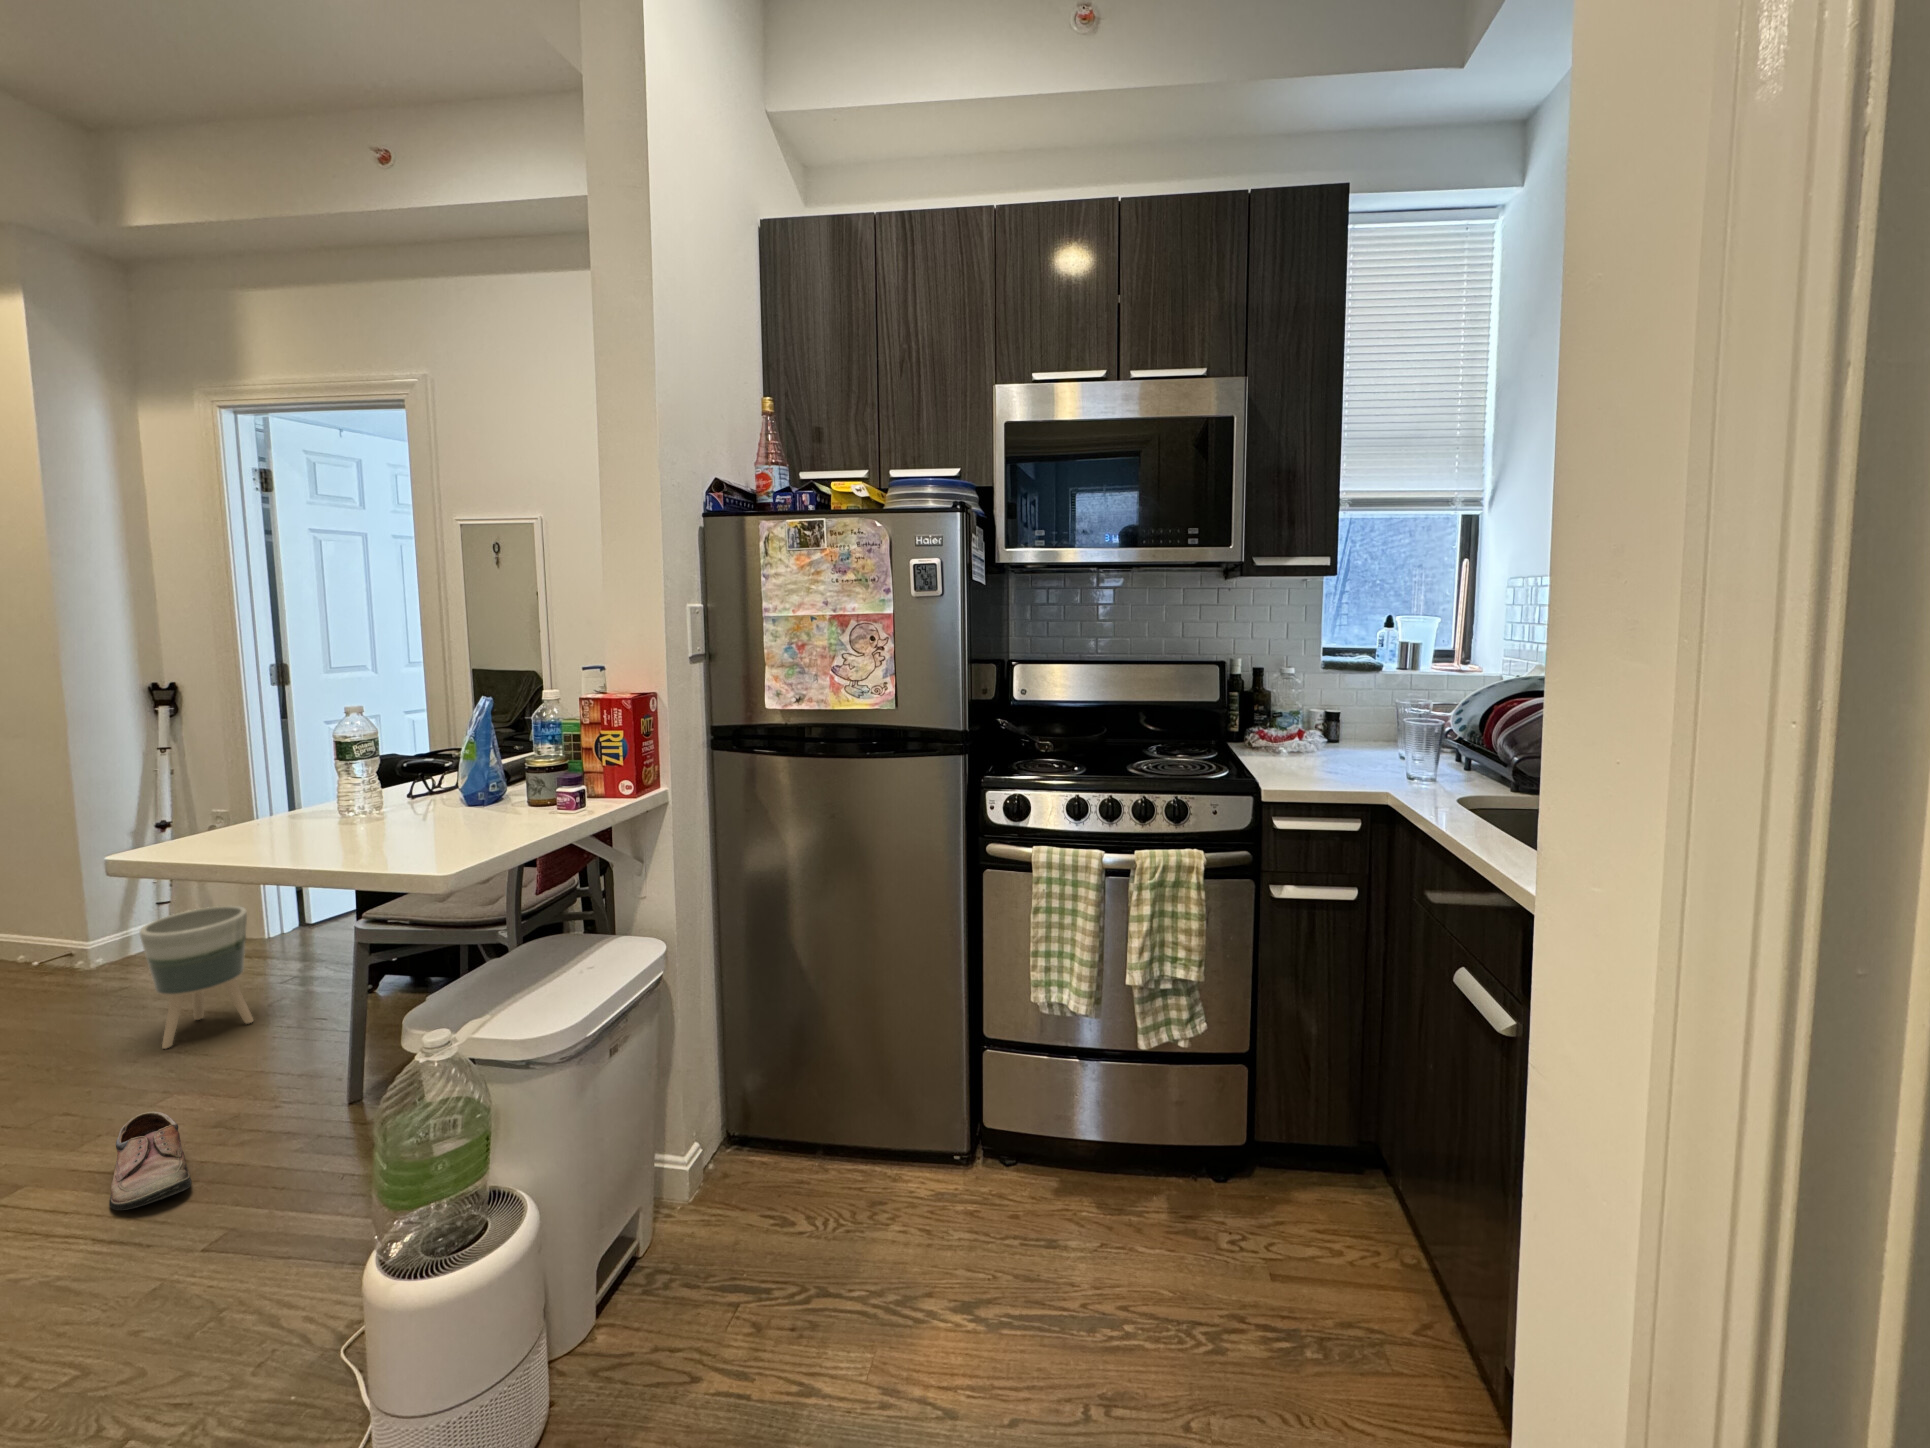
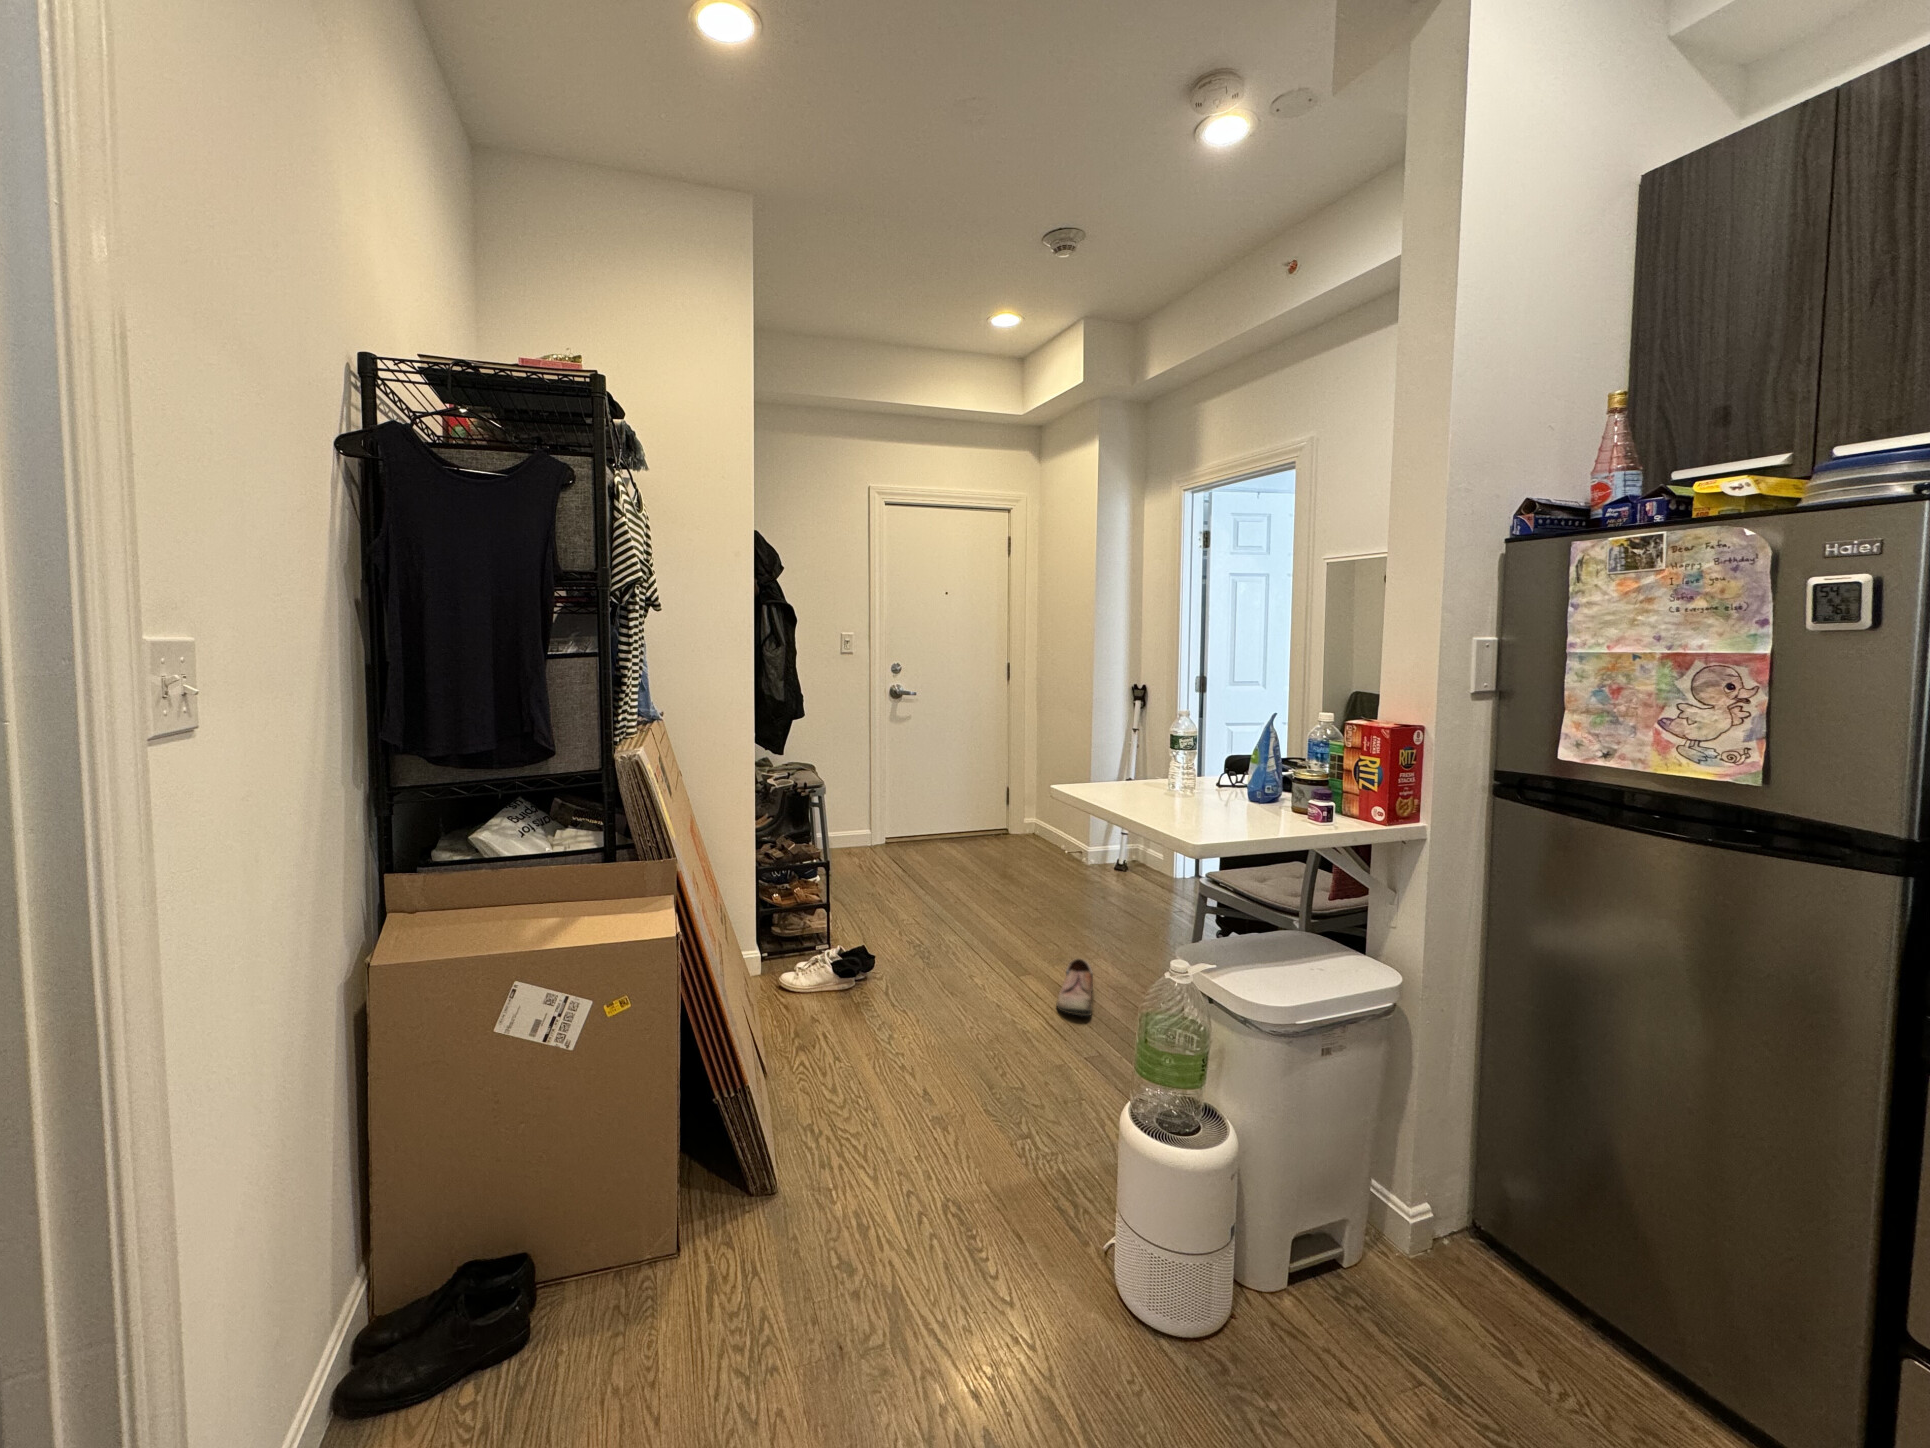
planter: present [140,906,254,1049] -> none [1102,840,1156,930]

